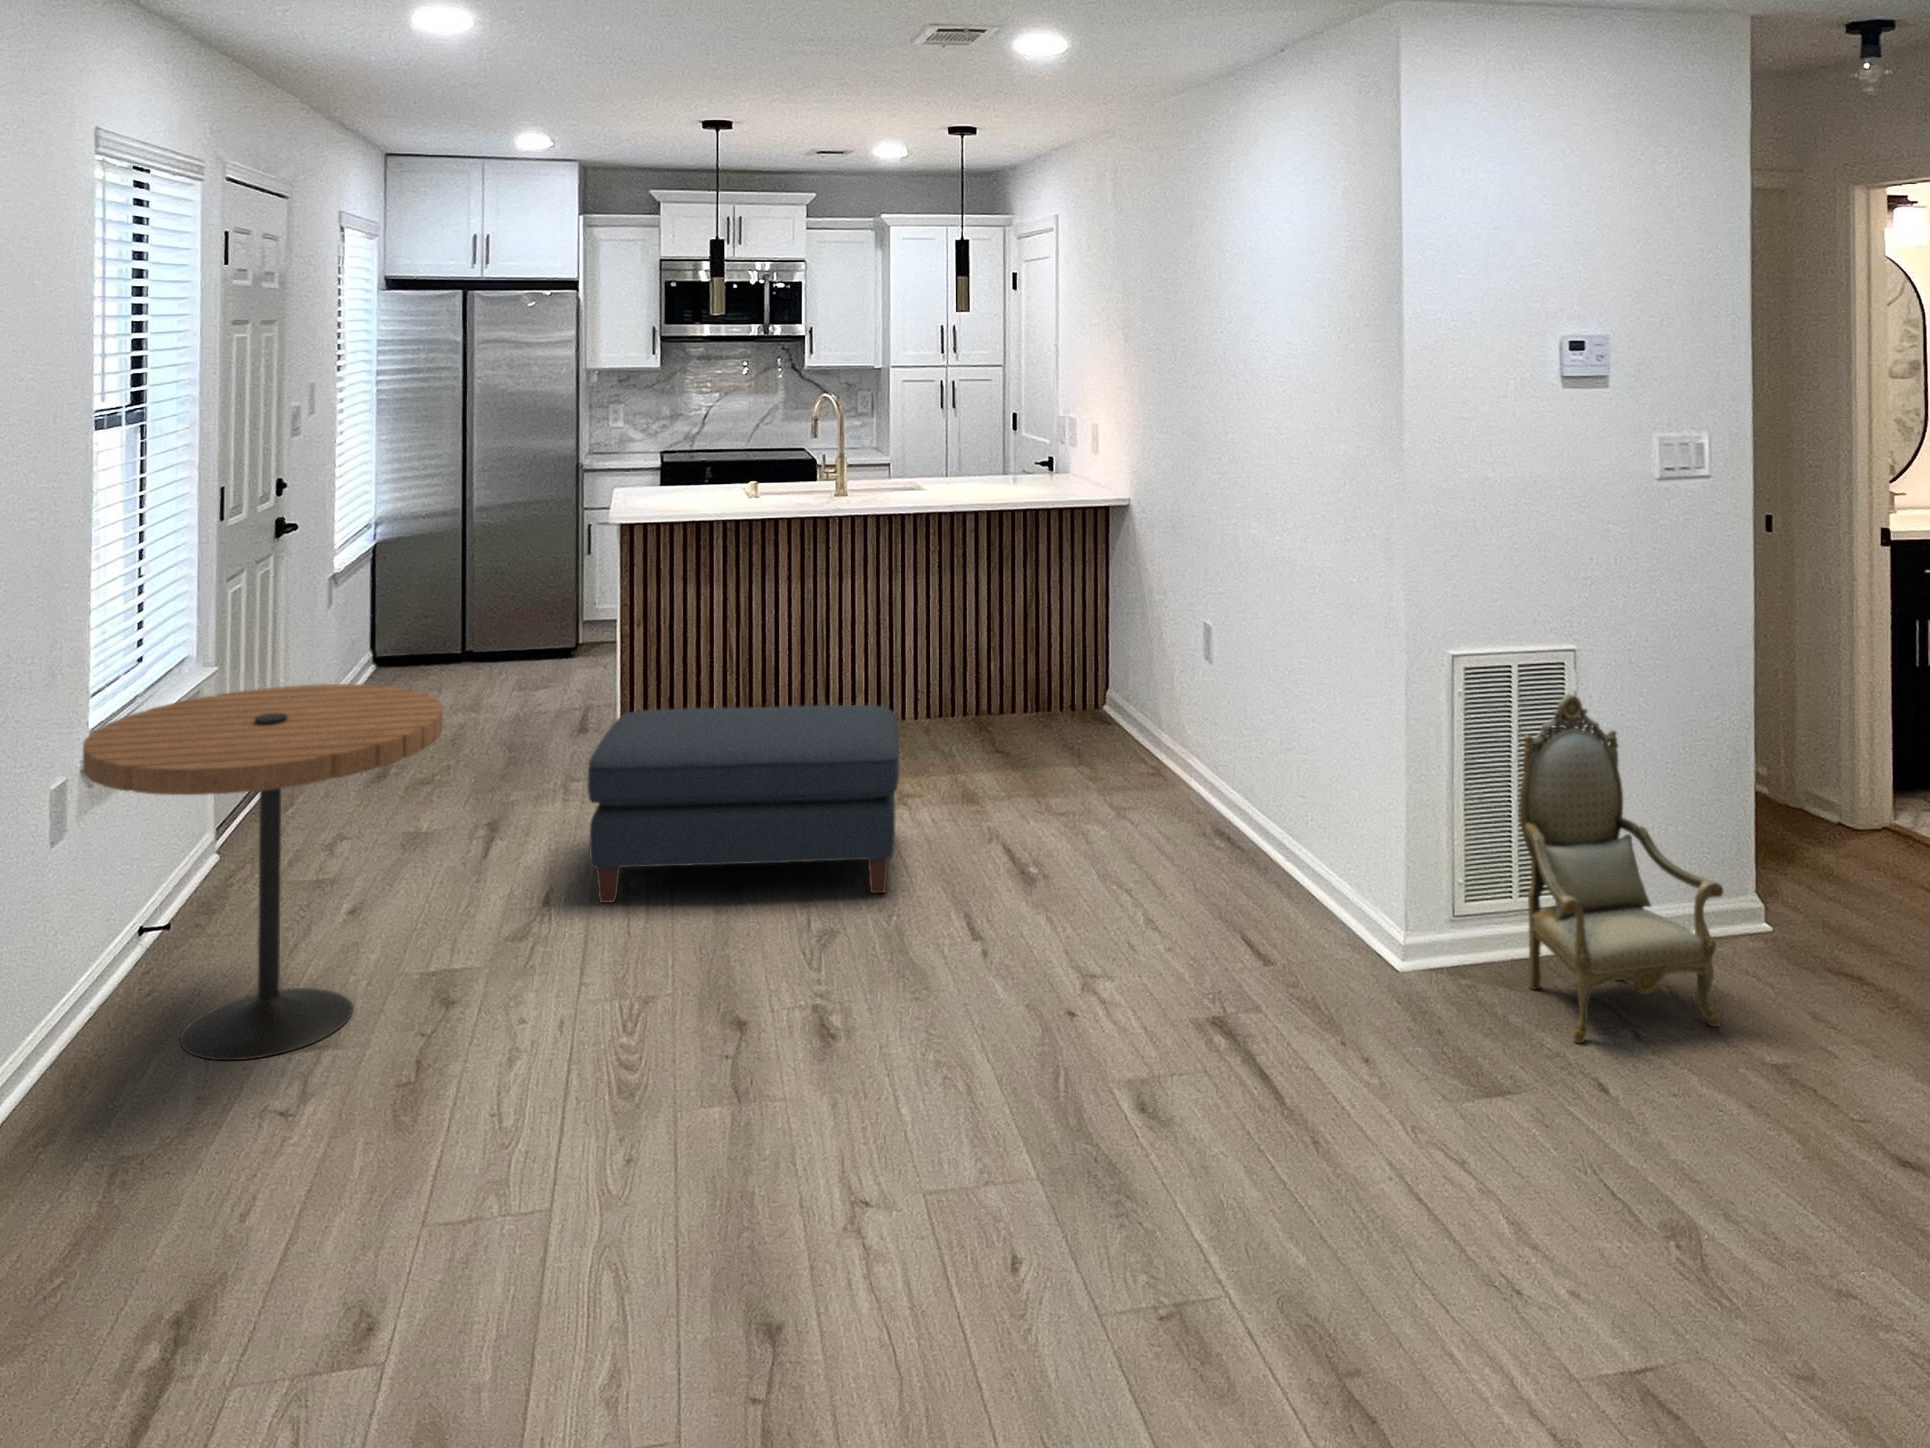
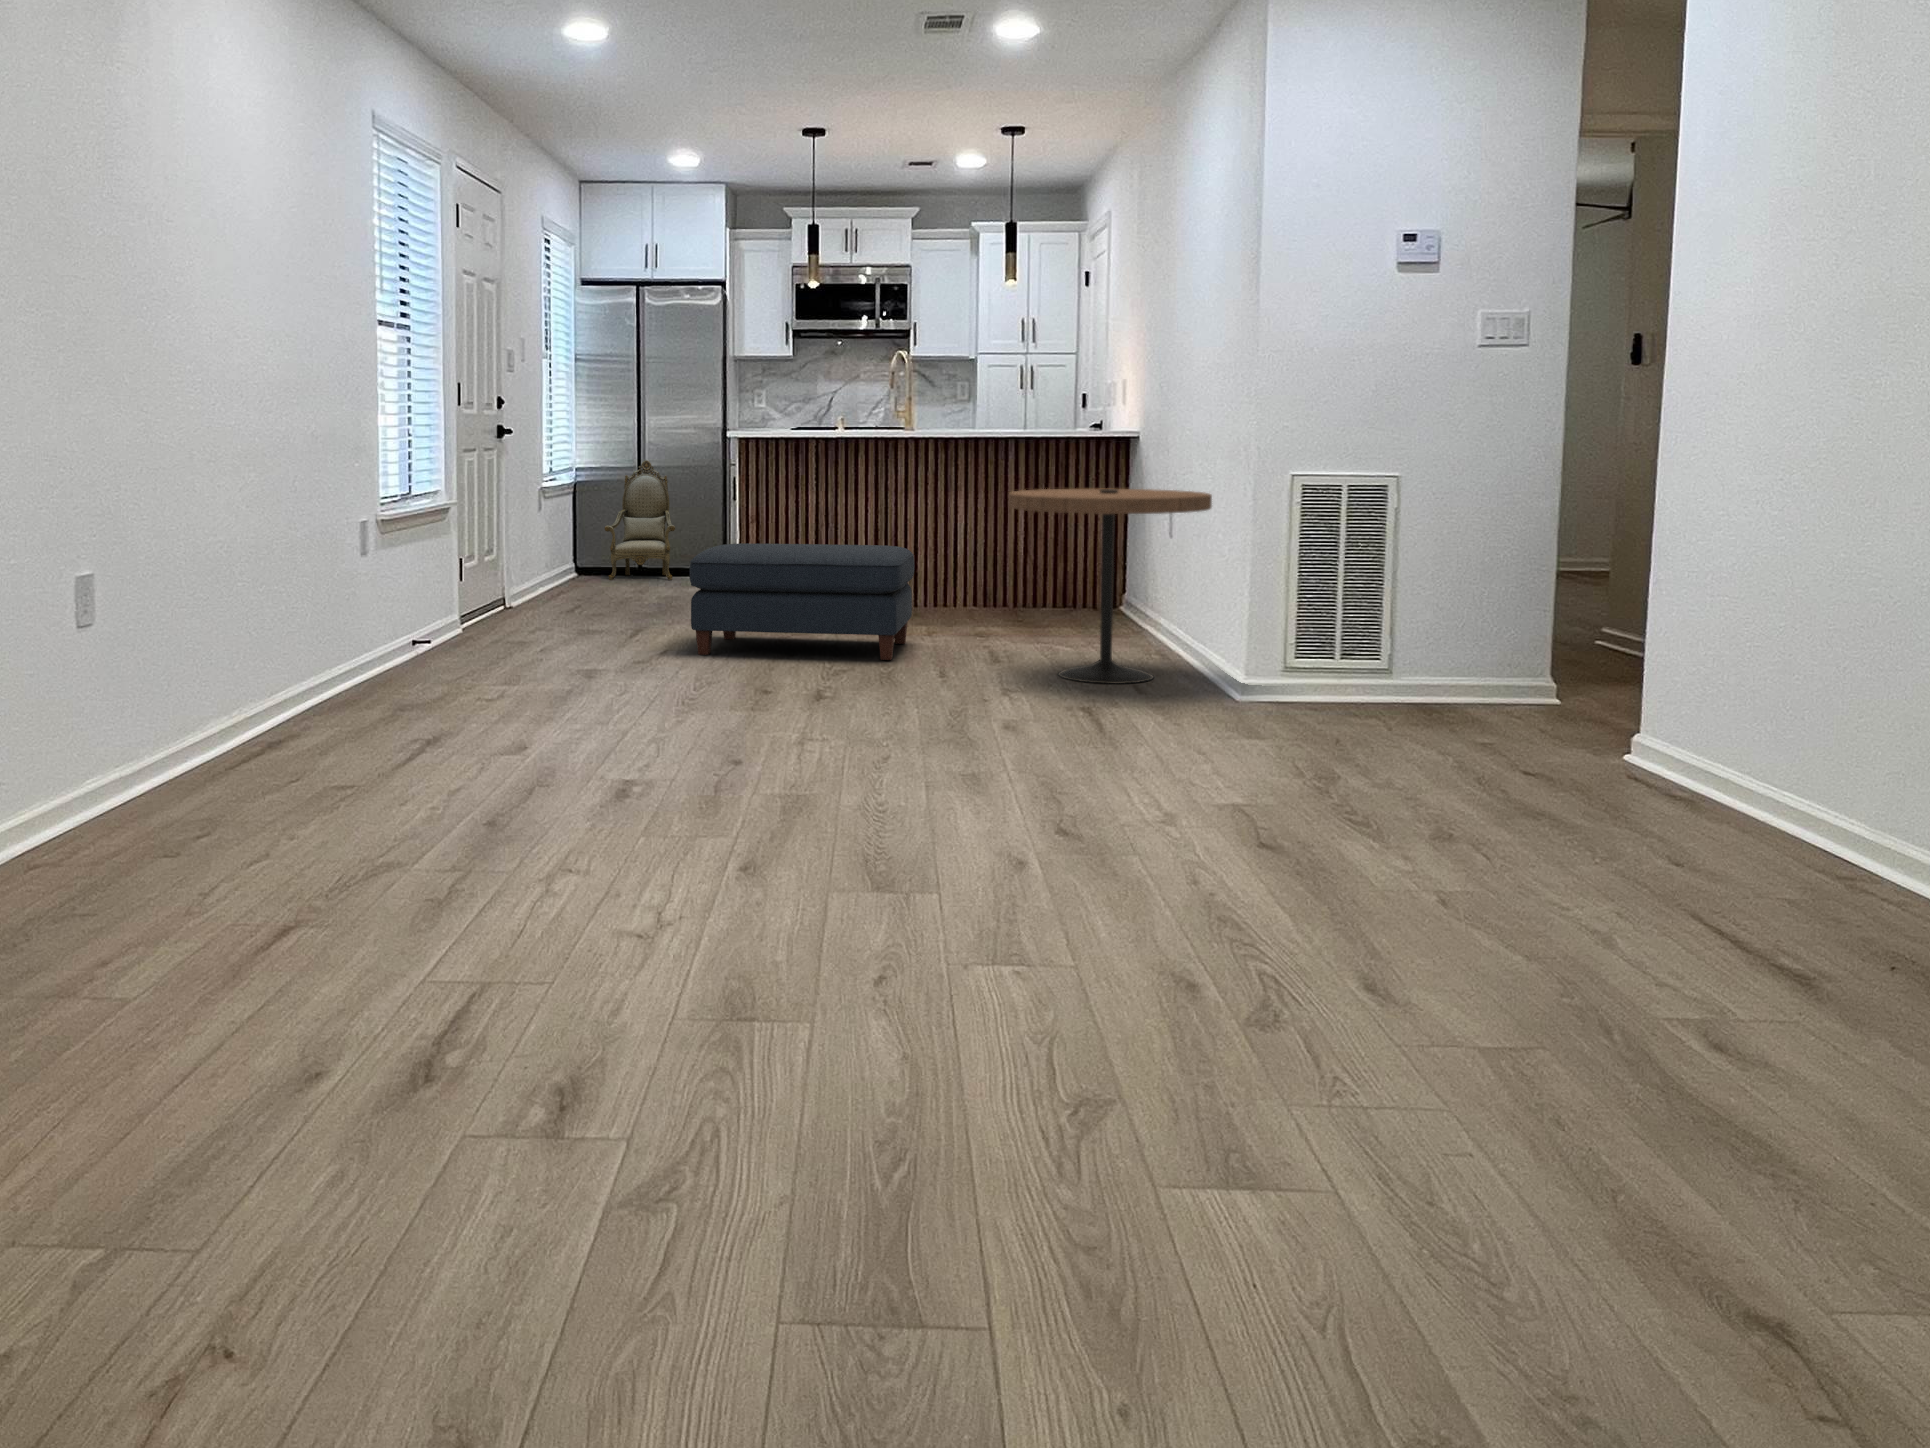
side table: present [82,684,443,1060] -> present [1009,489,1212,684]
armchair: present [1519,694,1723,1043] -> present [605,460,675,580]

